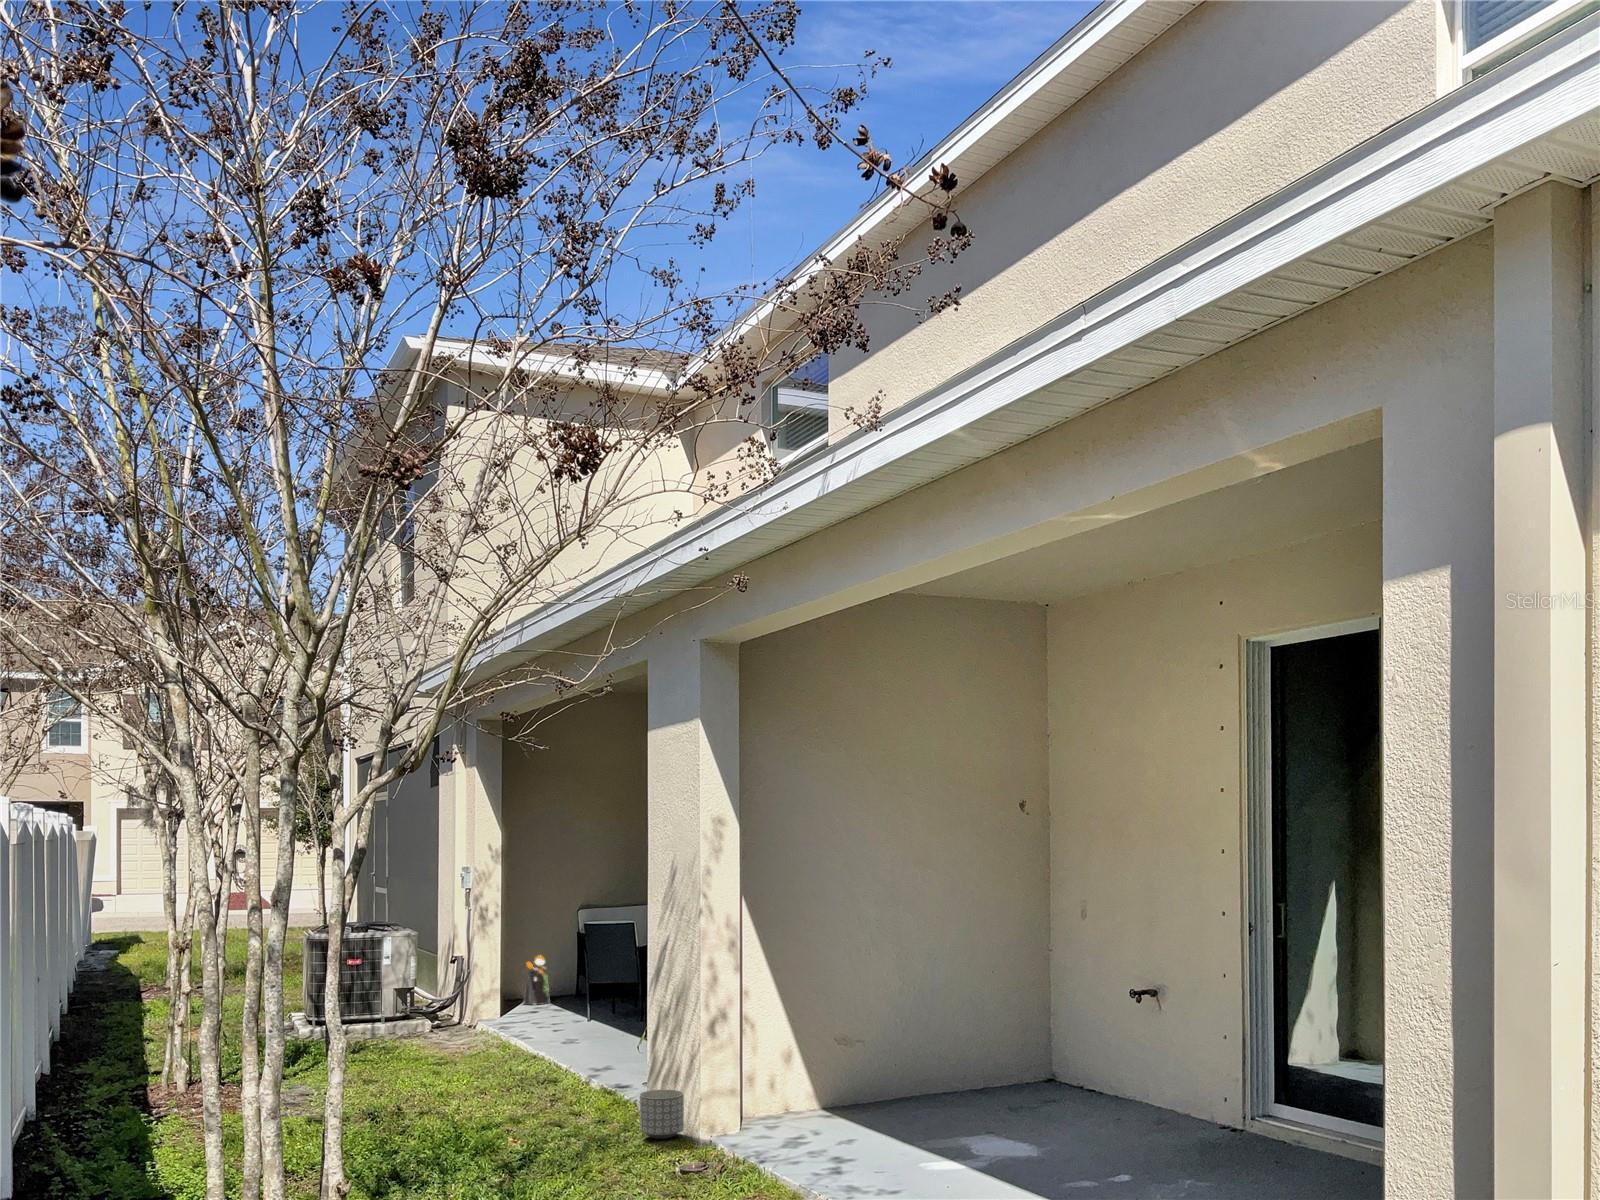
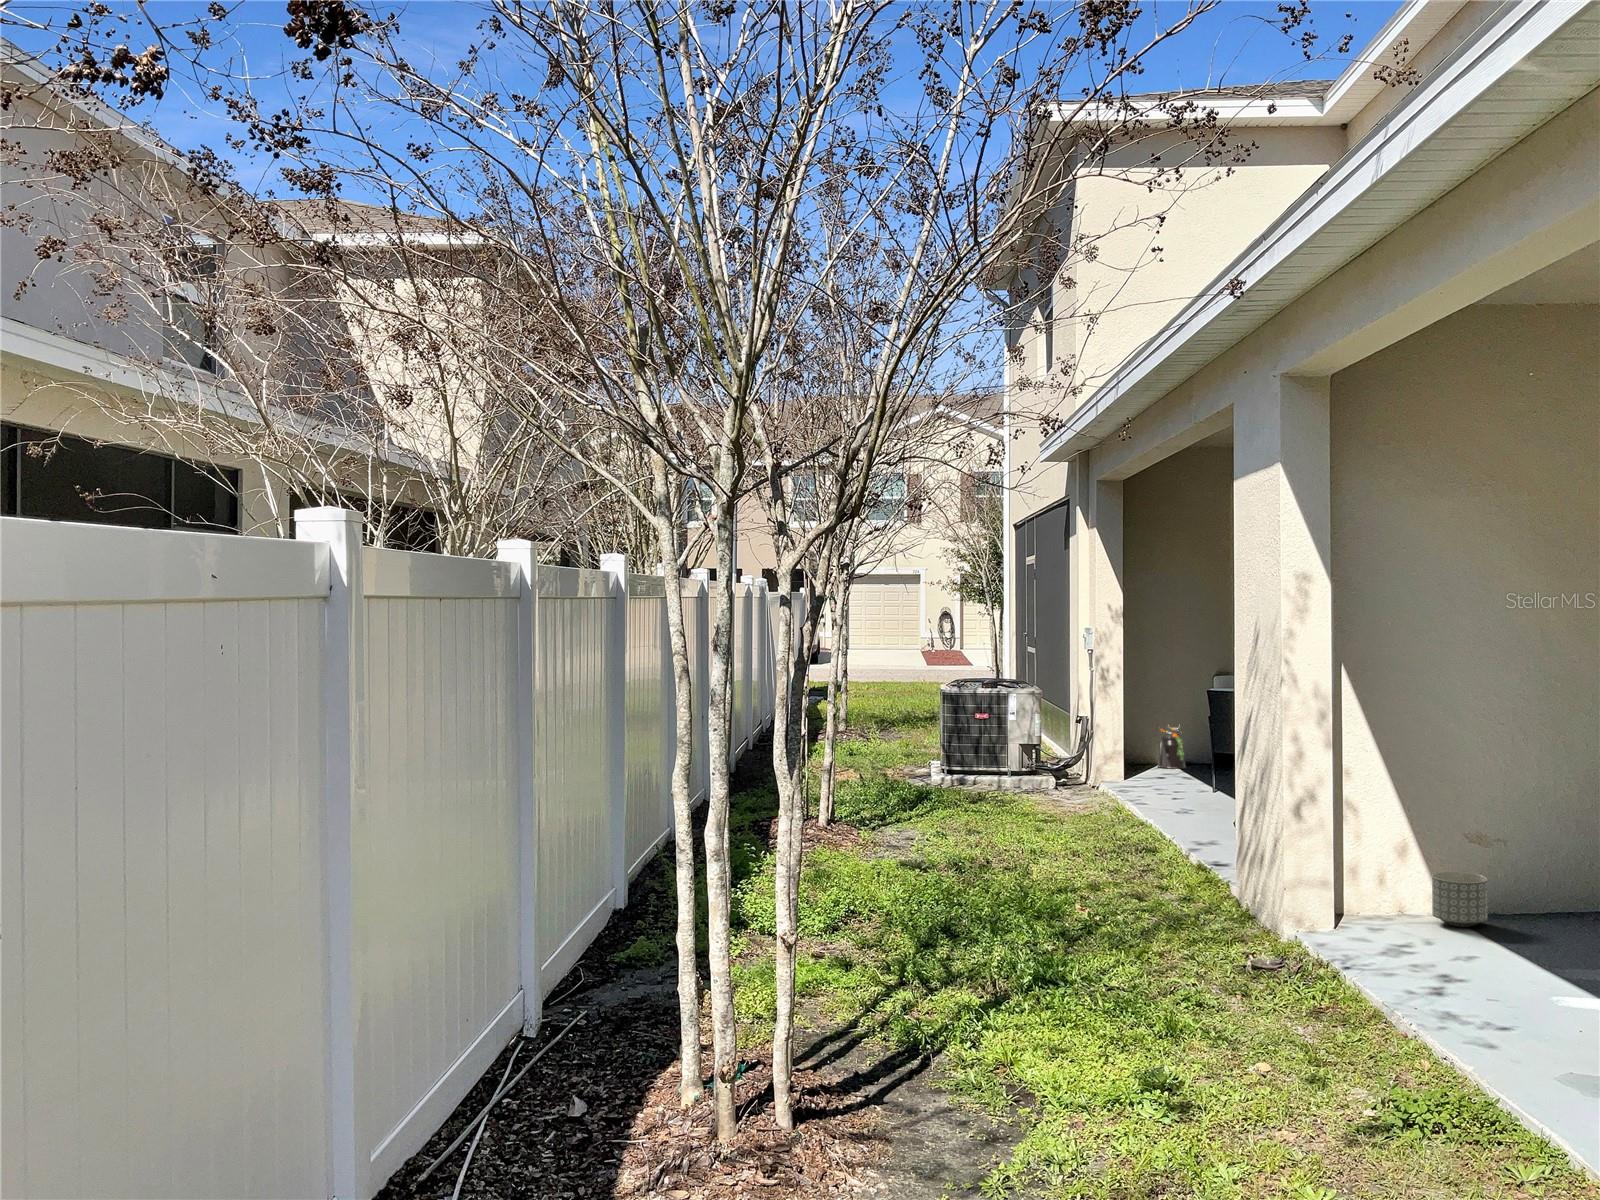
planter: present [640,1089,684,1139] -> present [1432,872,1487,927]

